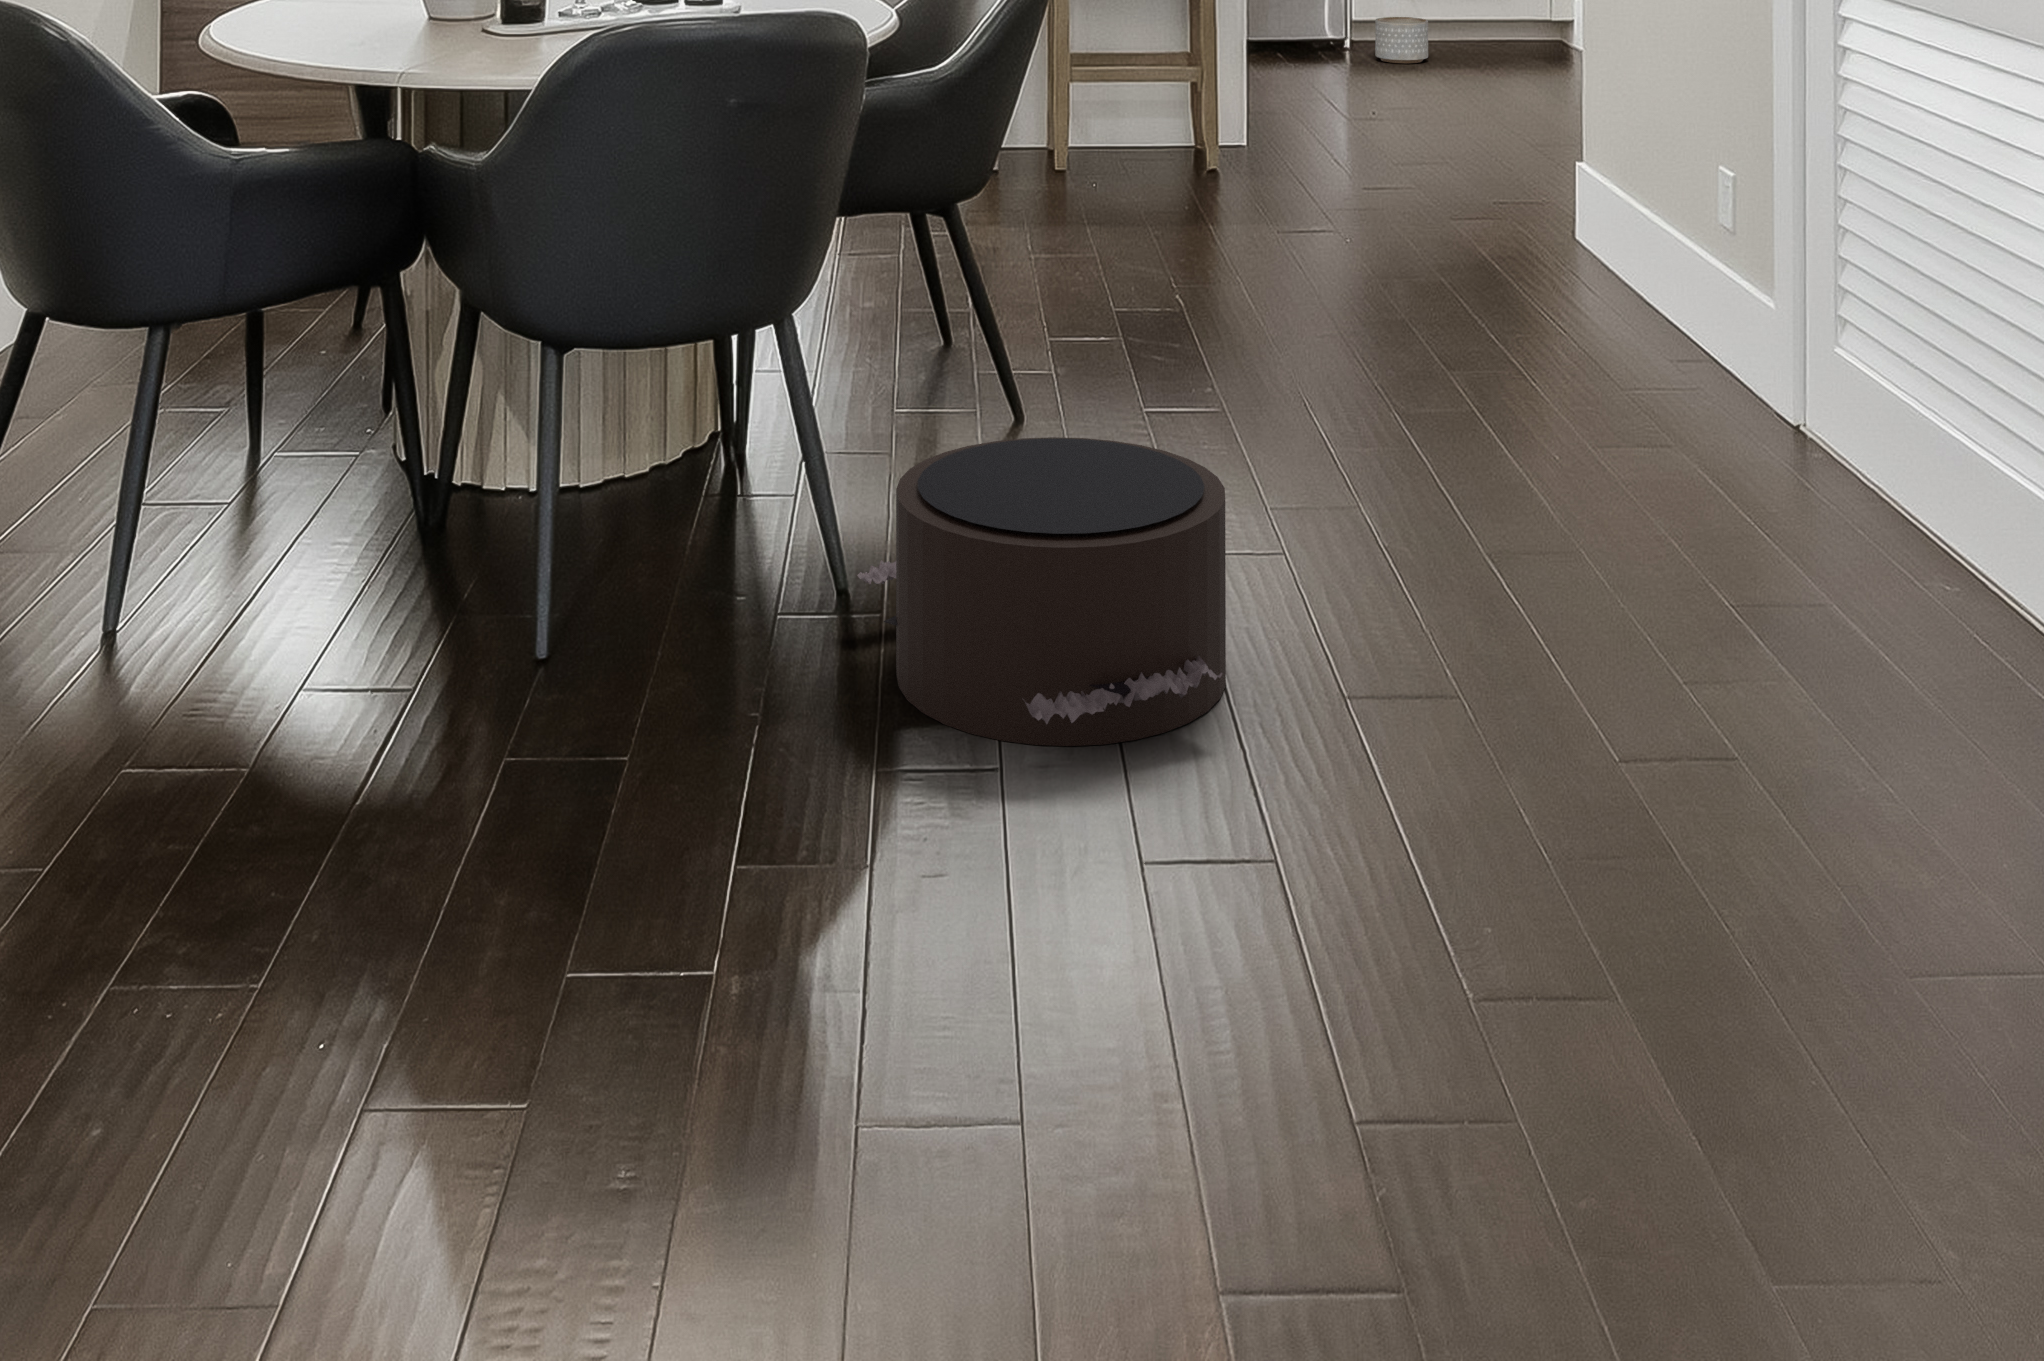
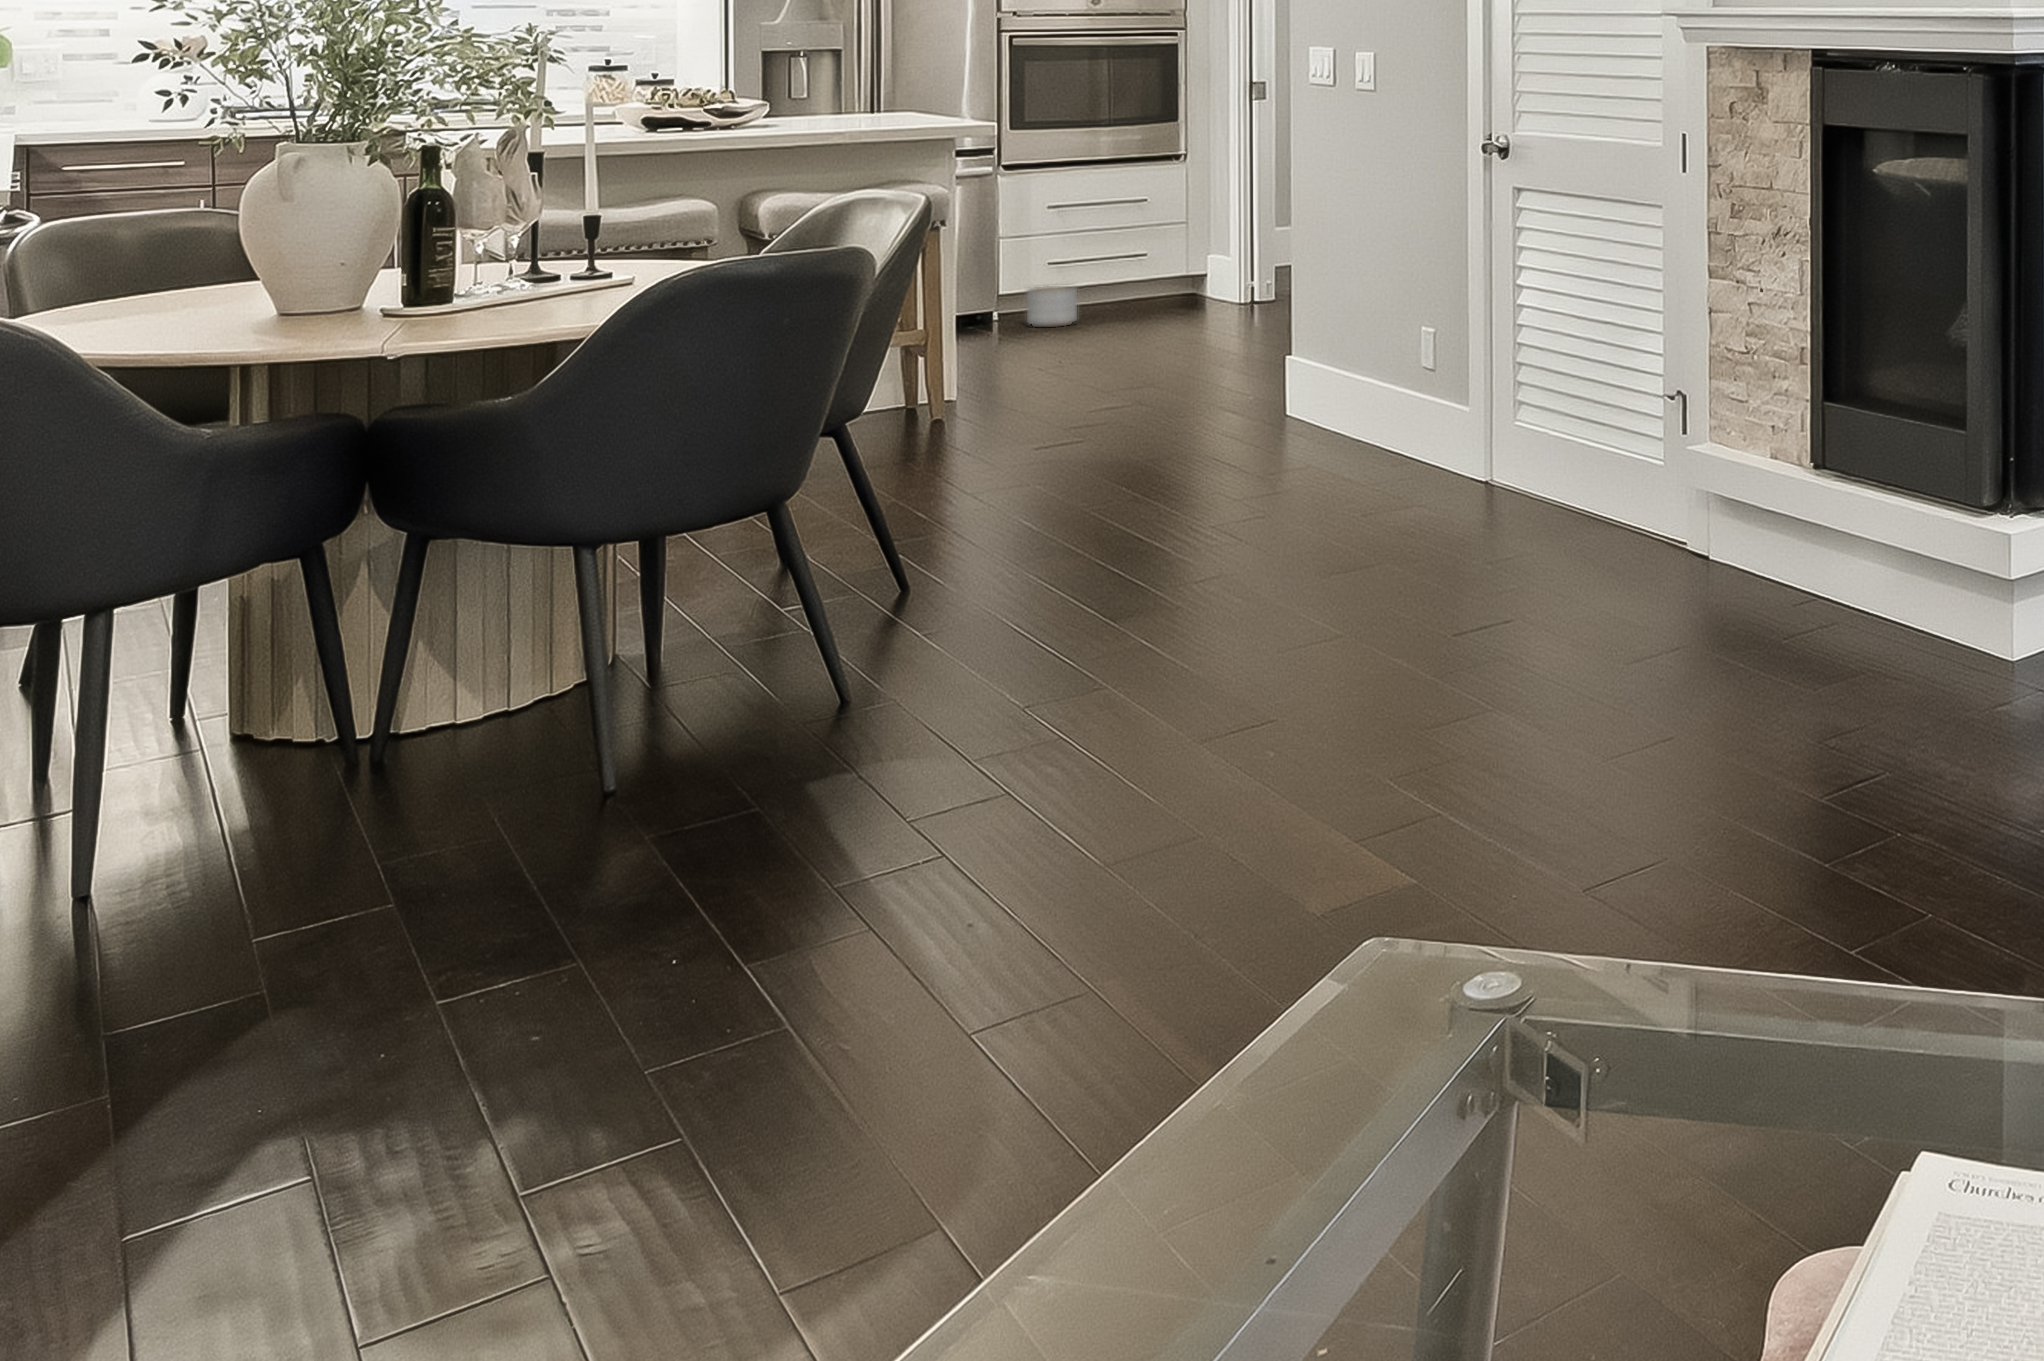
pouf: present [858,437,1226,746] -> none [952,492,1232,654]

